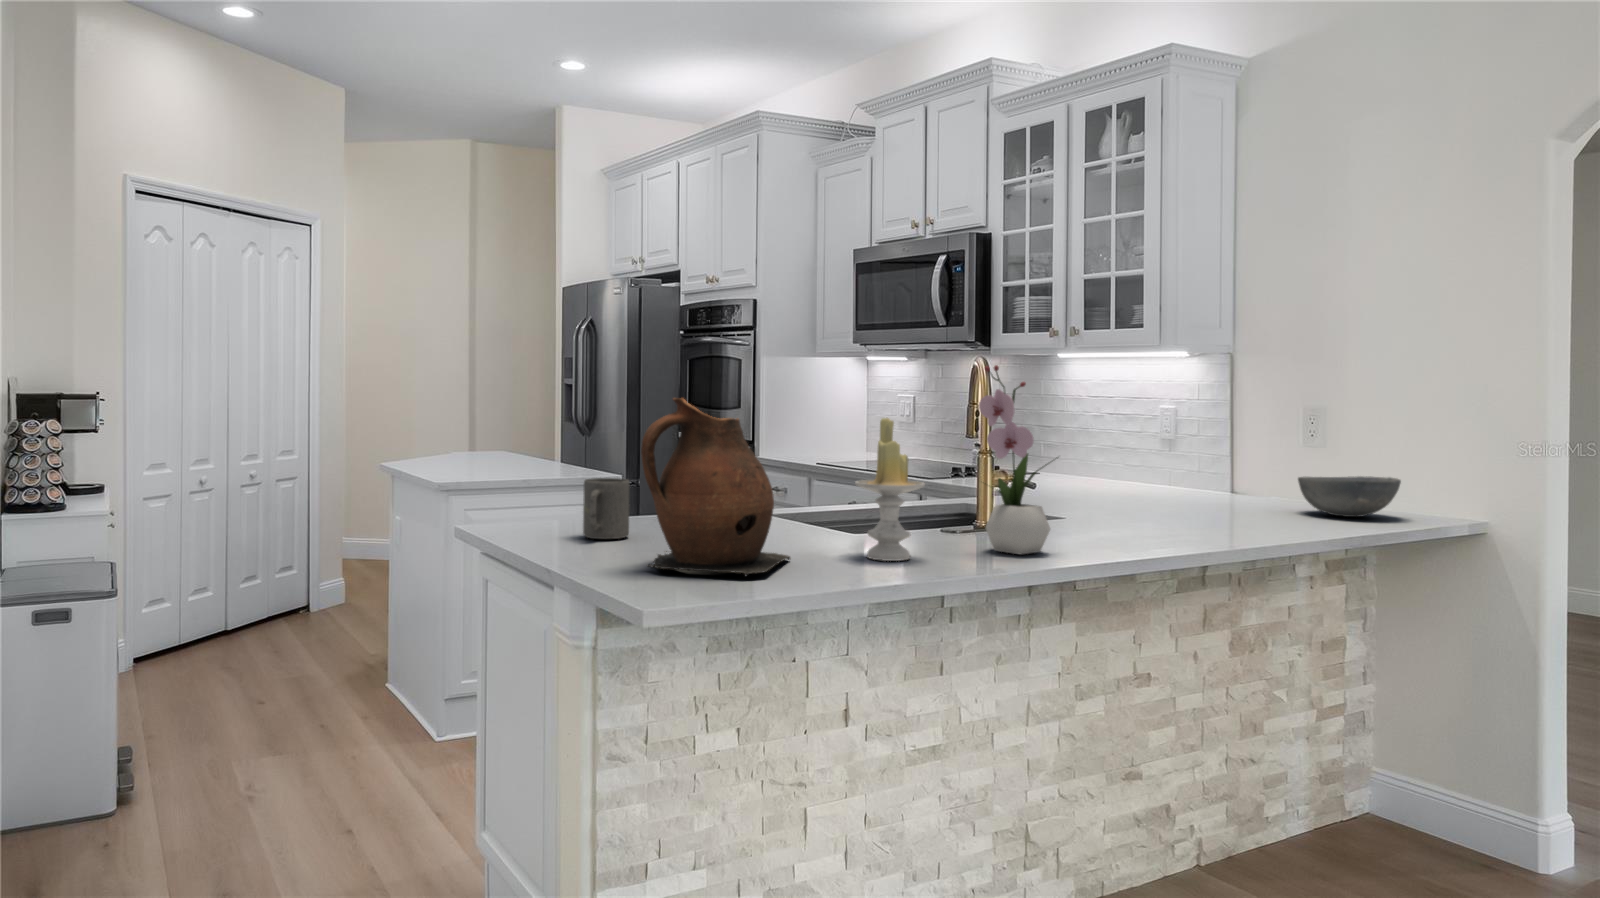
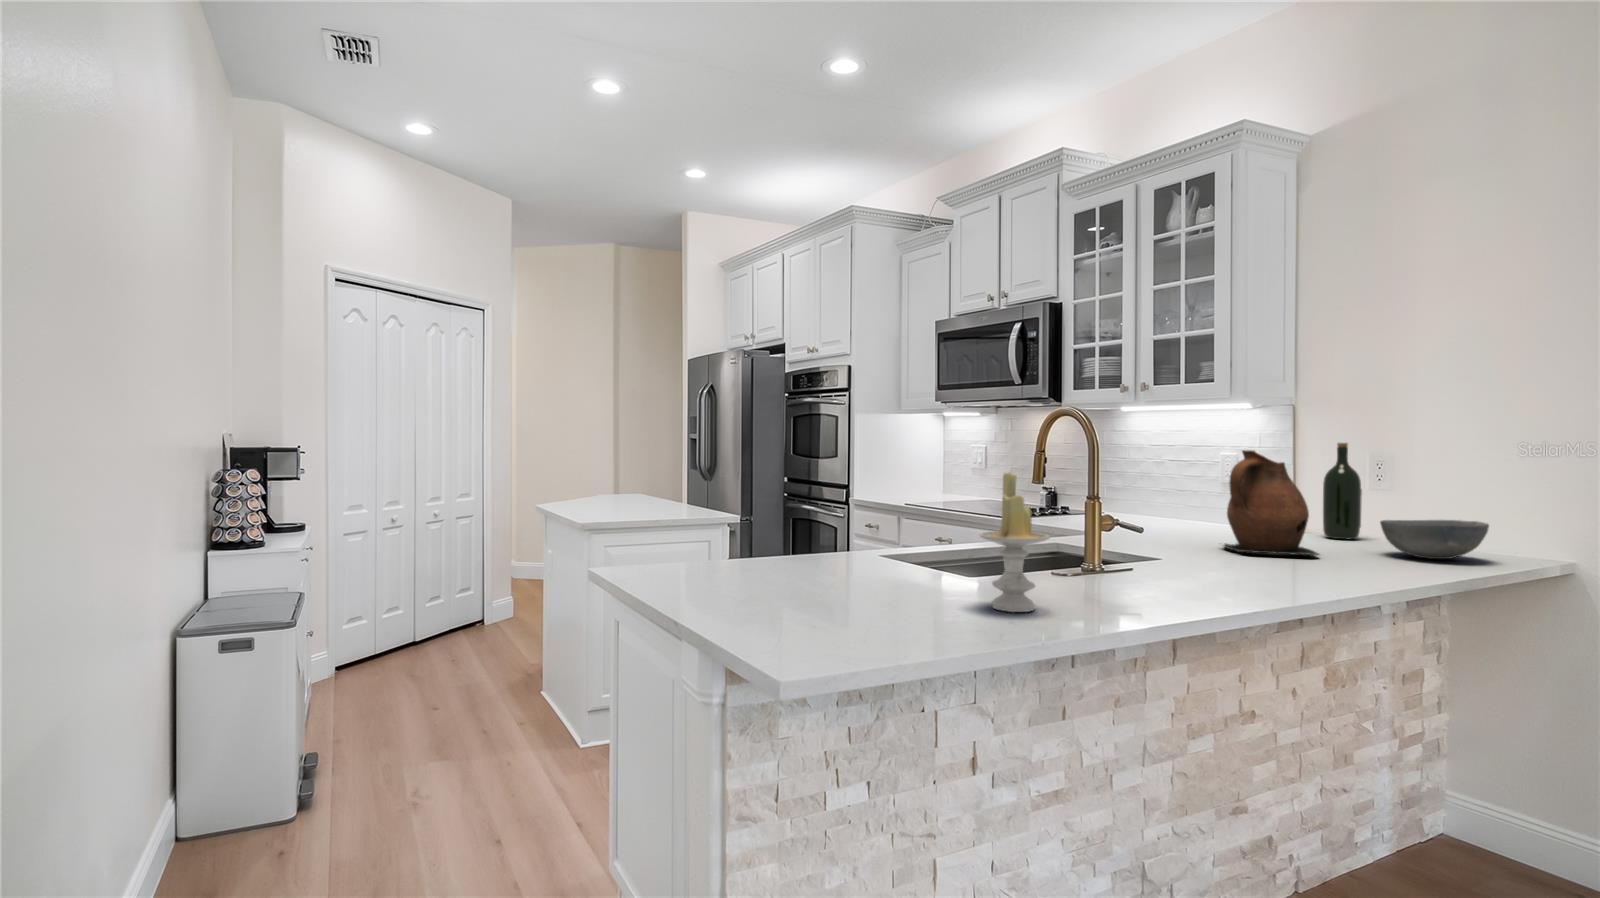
flower arrangement: present [979,365,1050,554] -> none [1097,420,1178,604]
wine bottle: none [1252,395,1292,499] -> present [1323,443,1362,539]
ceramic pitcher: present [641,398,790,577] -> present [1224,450,1319,556]
mug: present [583,478,630,539] -> none [718,528,760,586]

